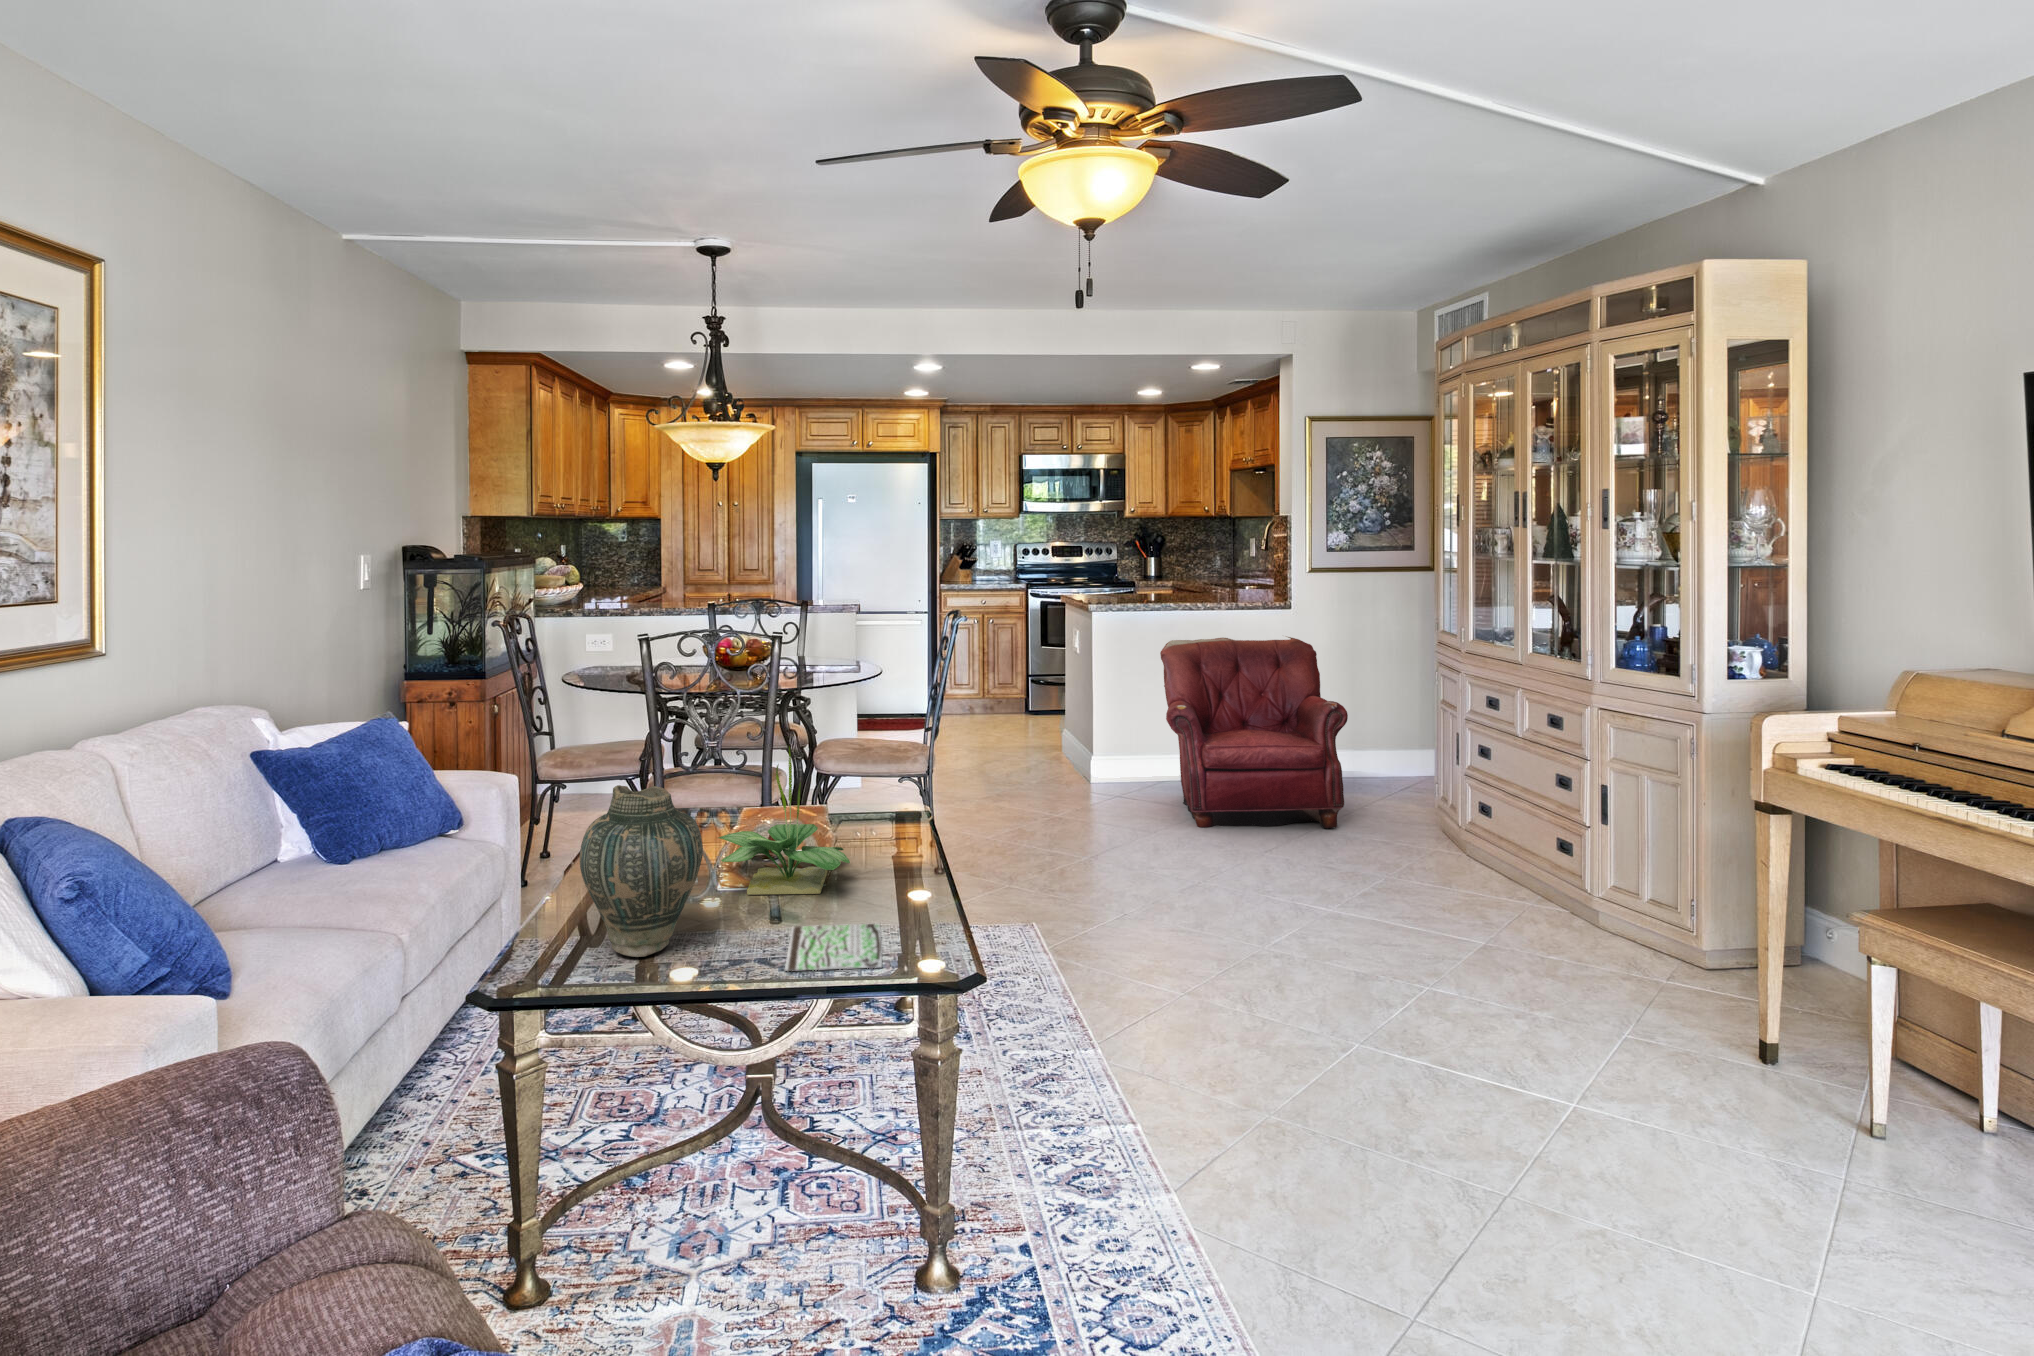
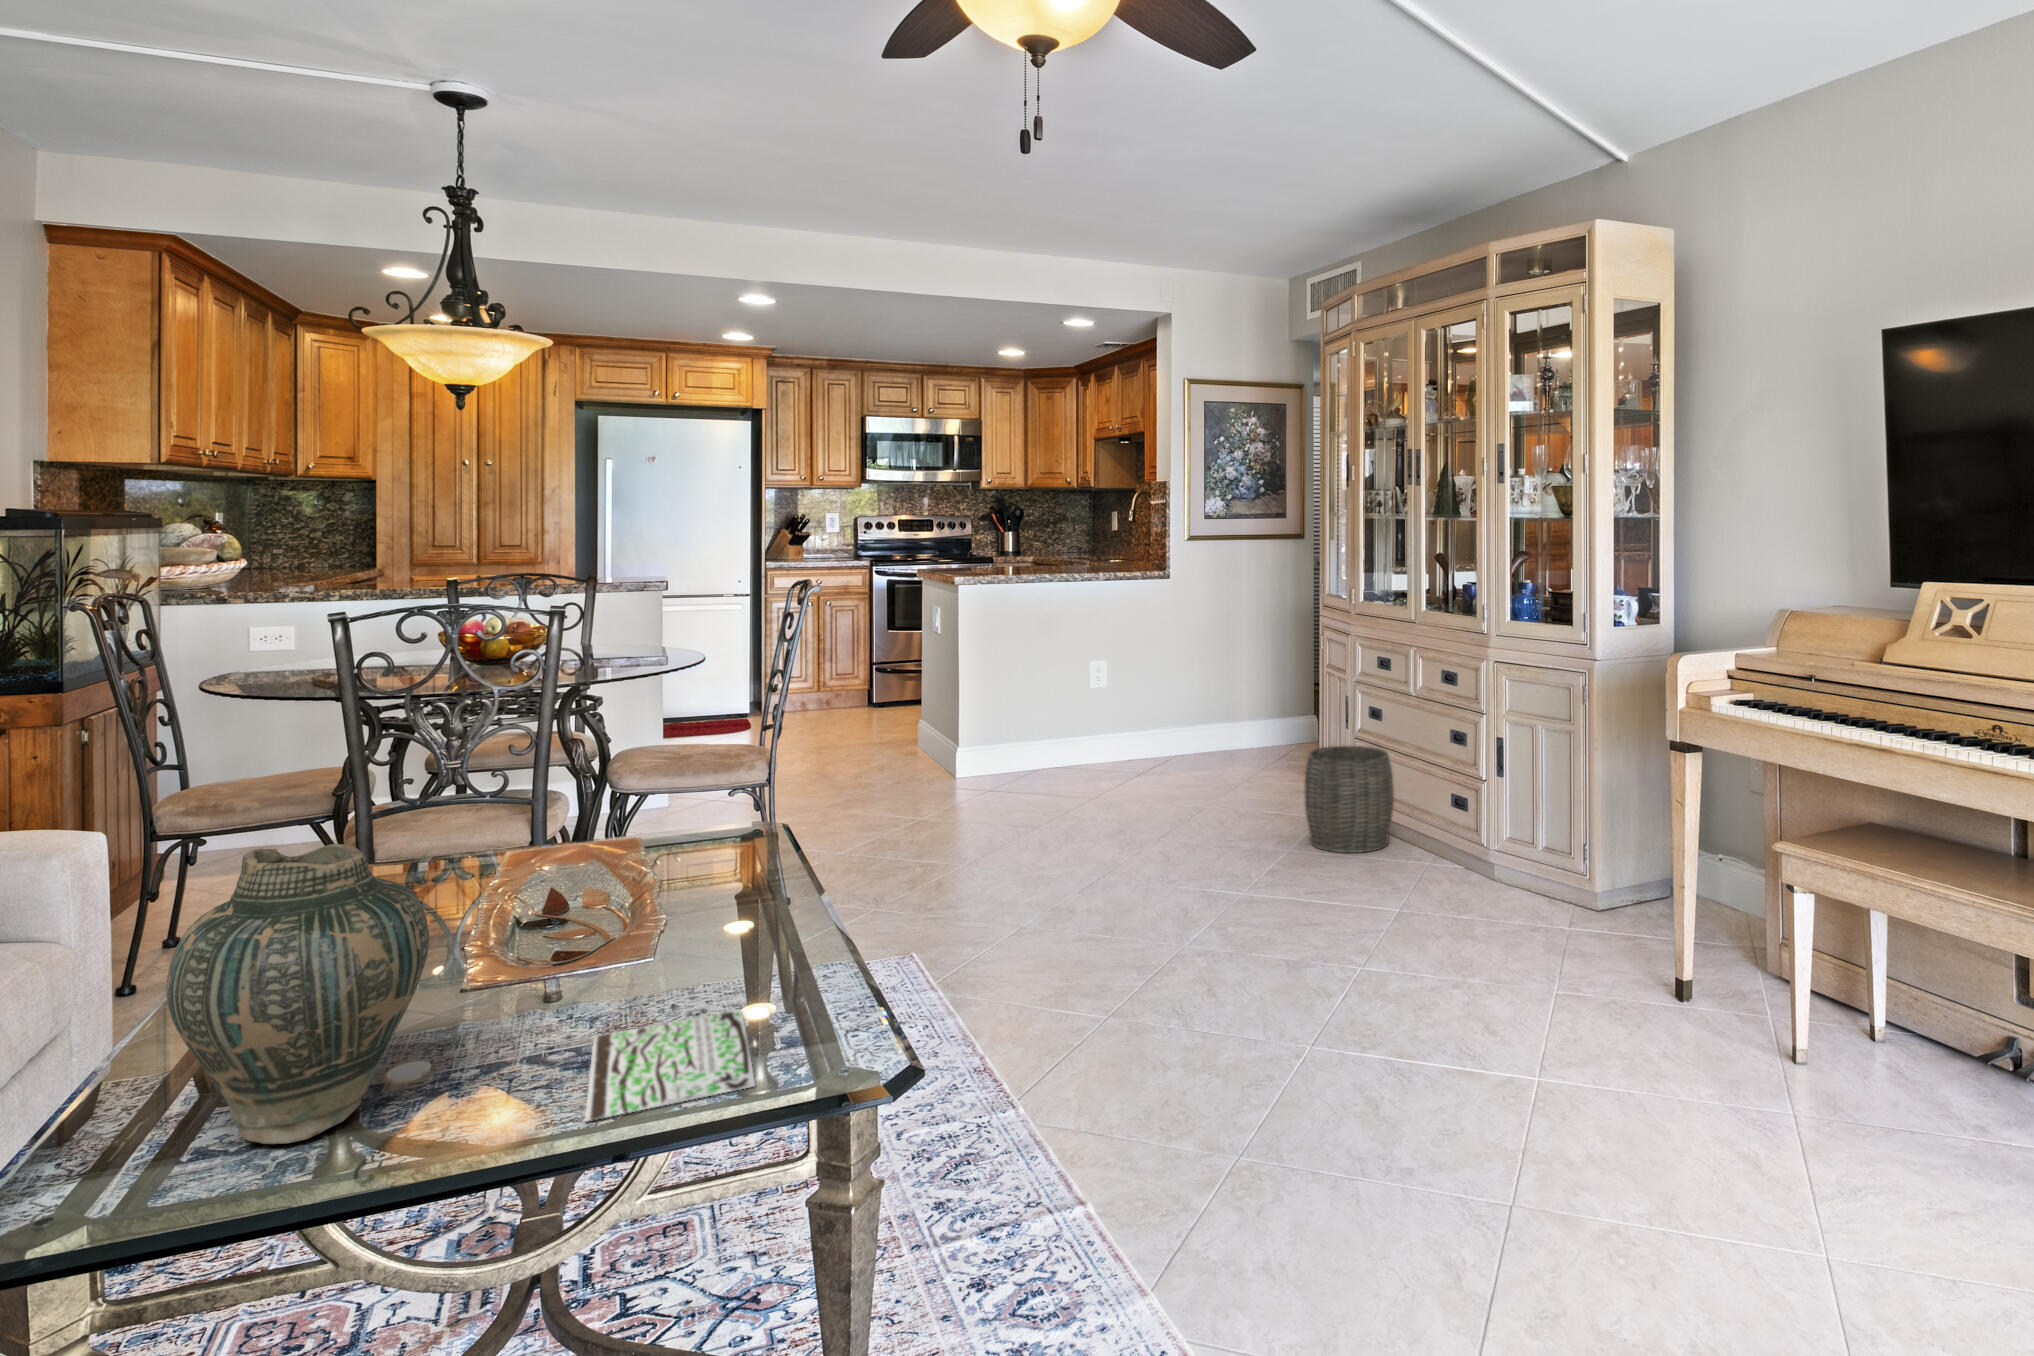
armchair: present [1160,637,1348,828] -> none [1036,605,1234,813]
potted plant: present [718,746,850,895] -> none [453,759,686,991]
woven basket: none [1407,783,1501,890] -> present [1305,746,1394,853]

